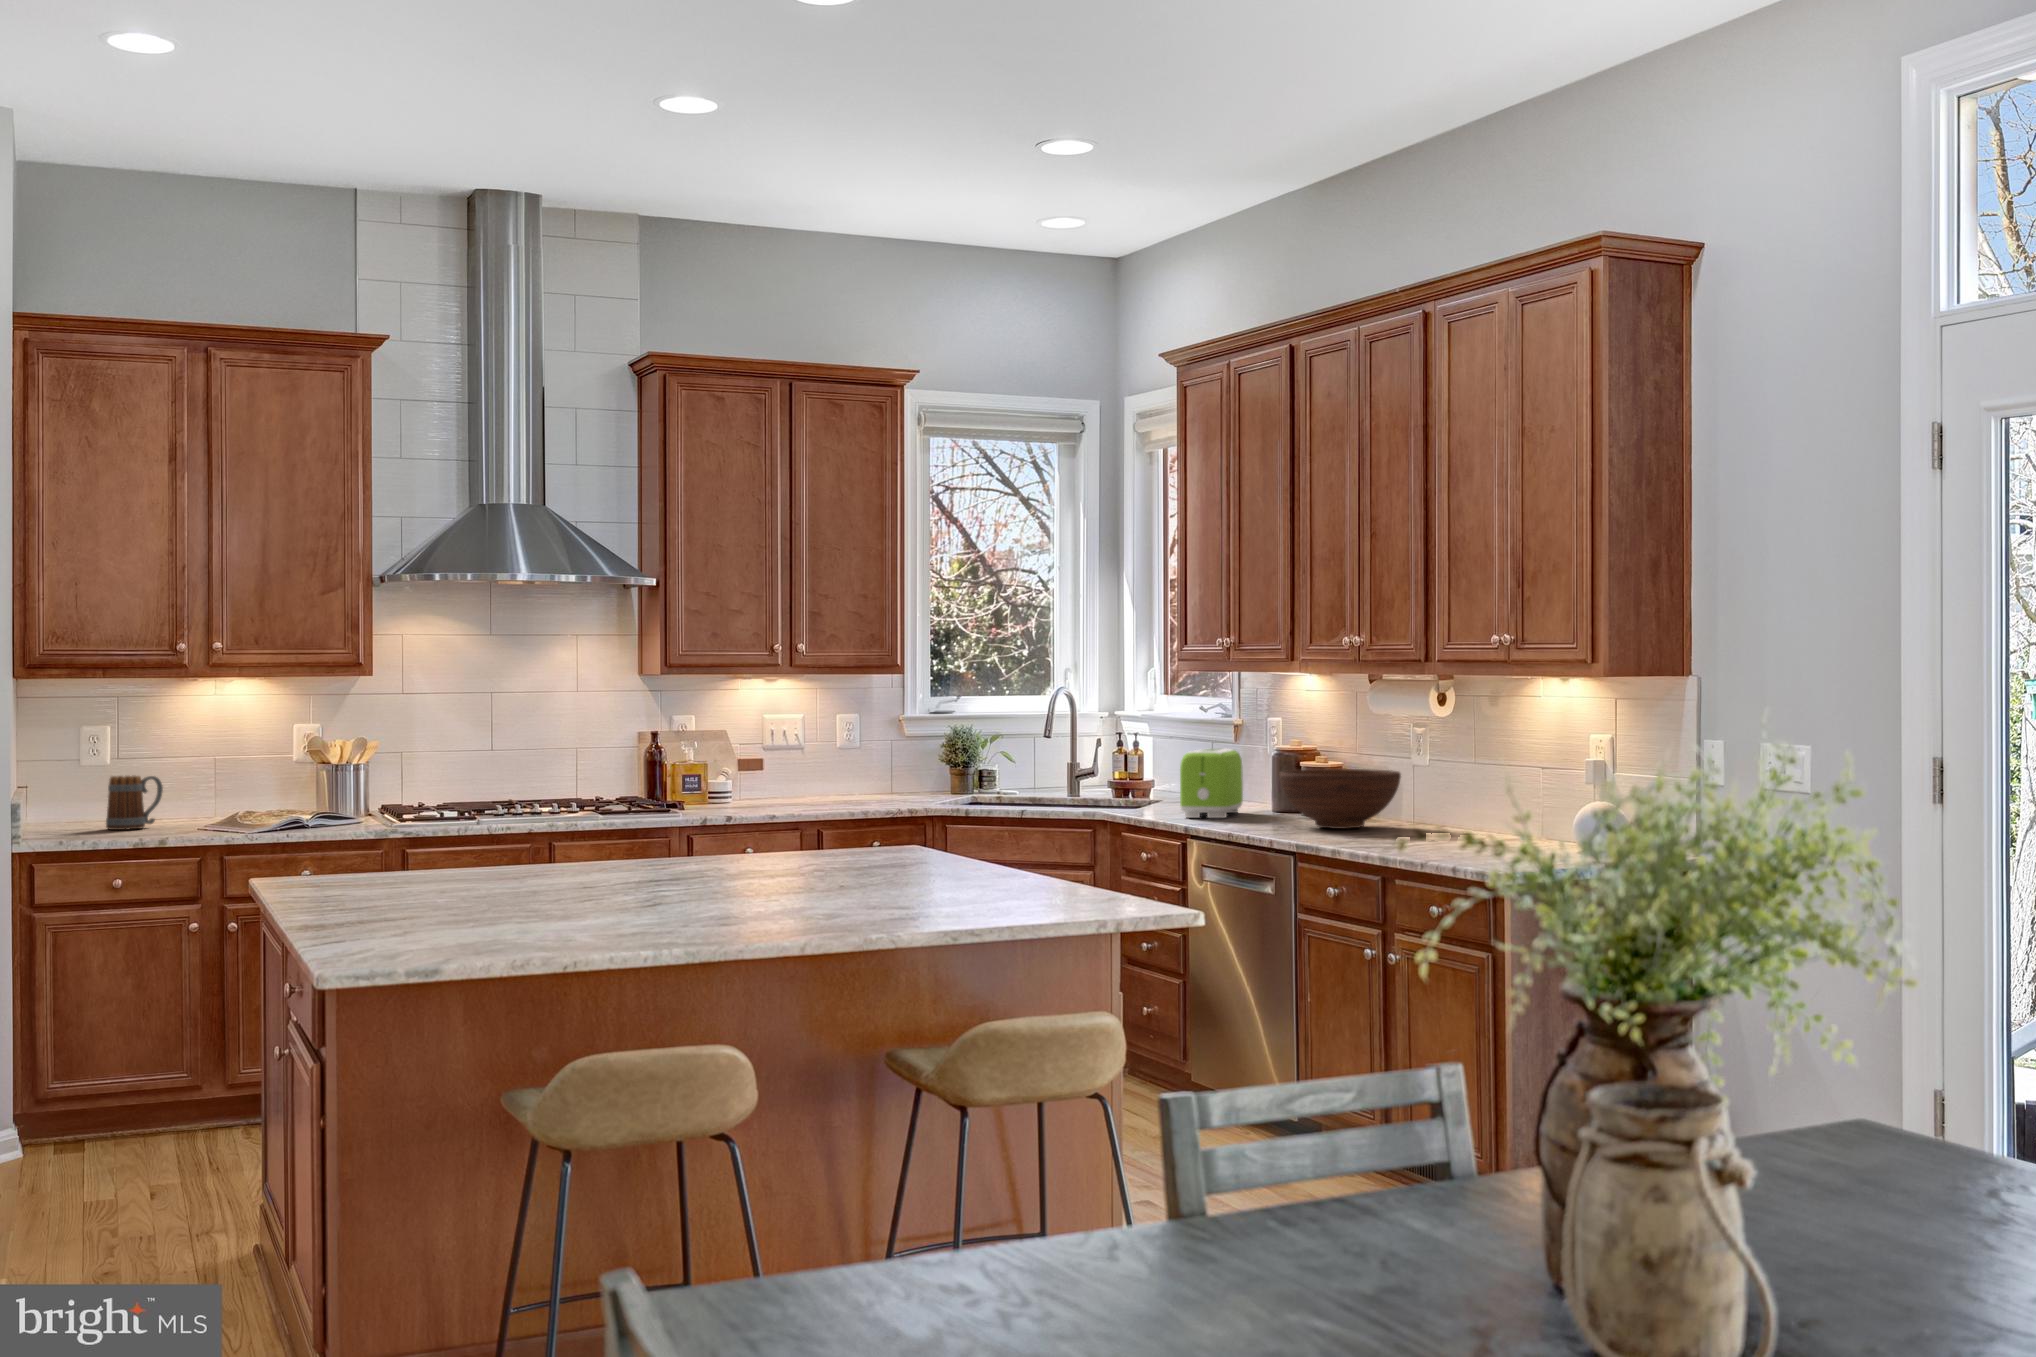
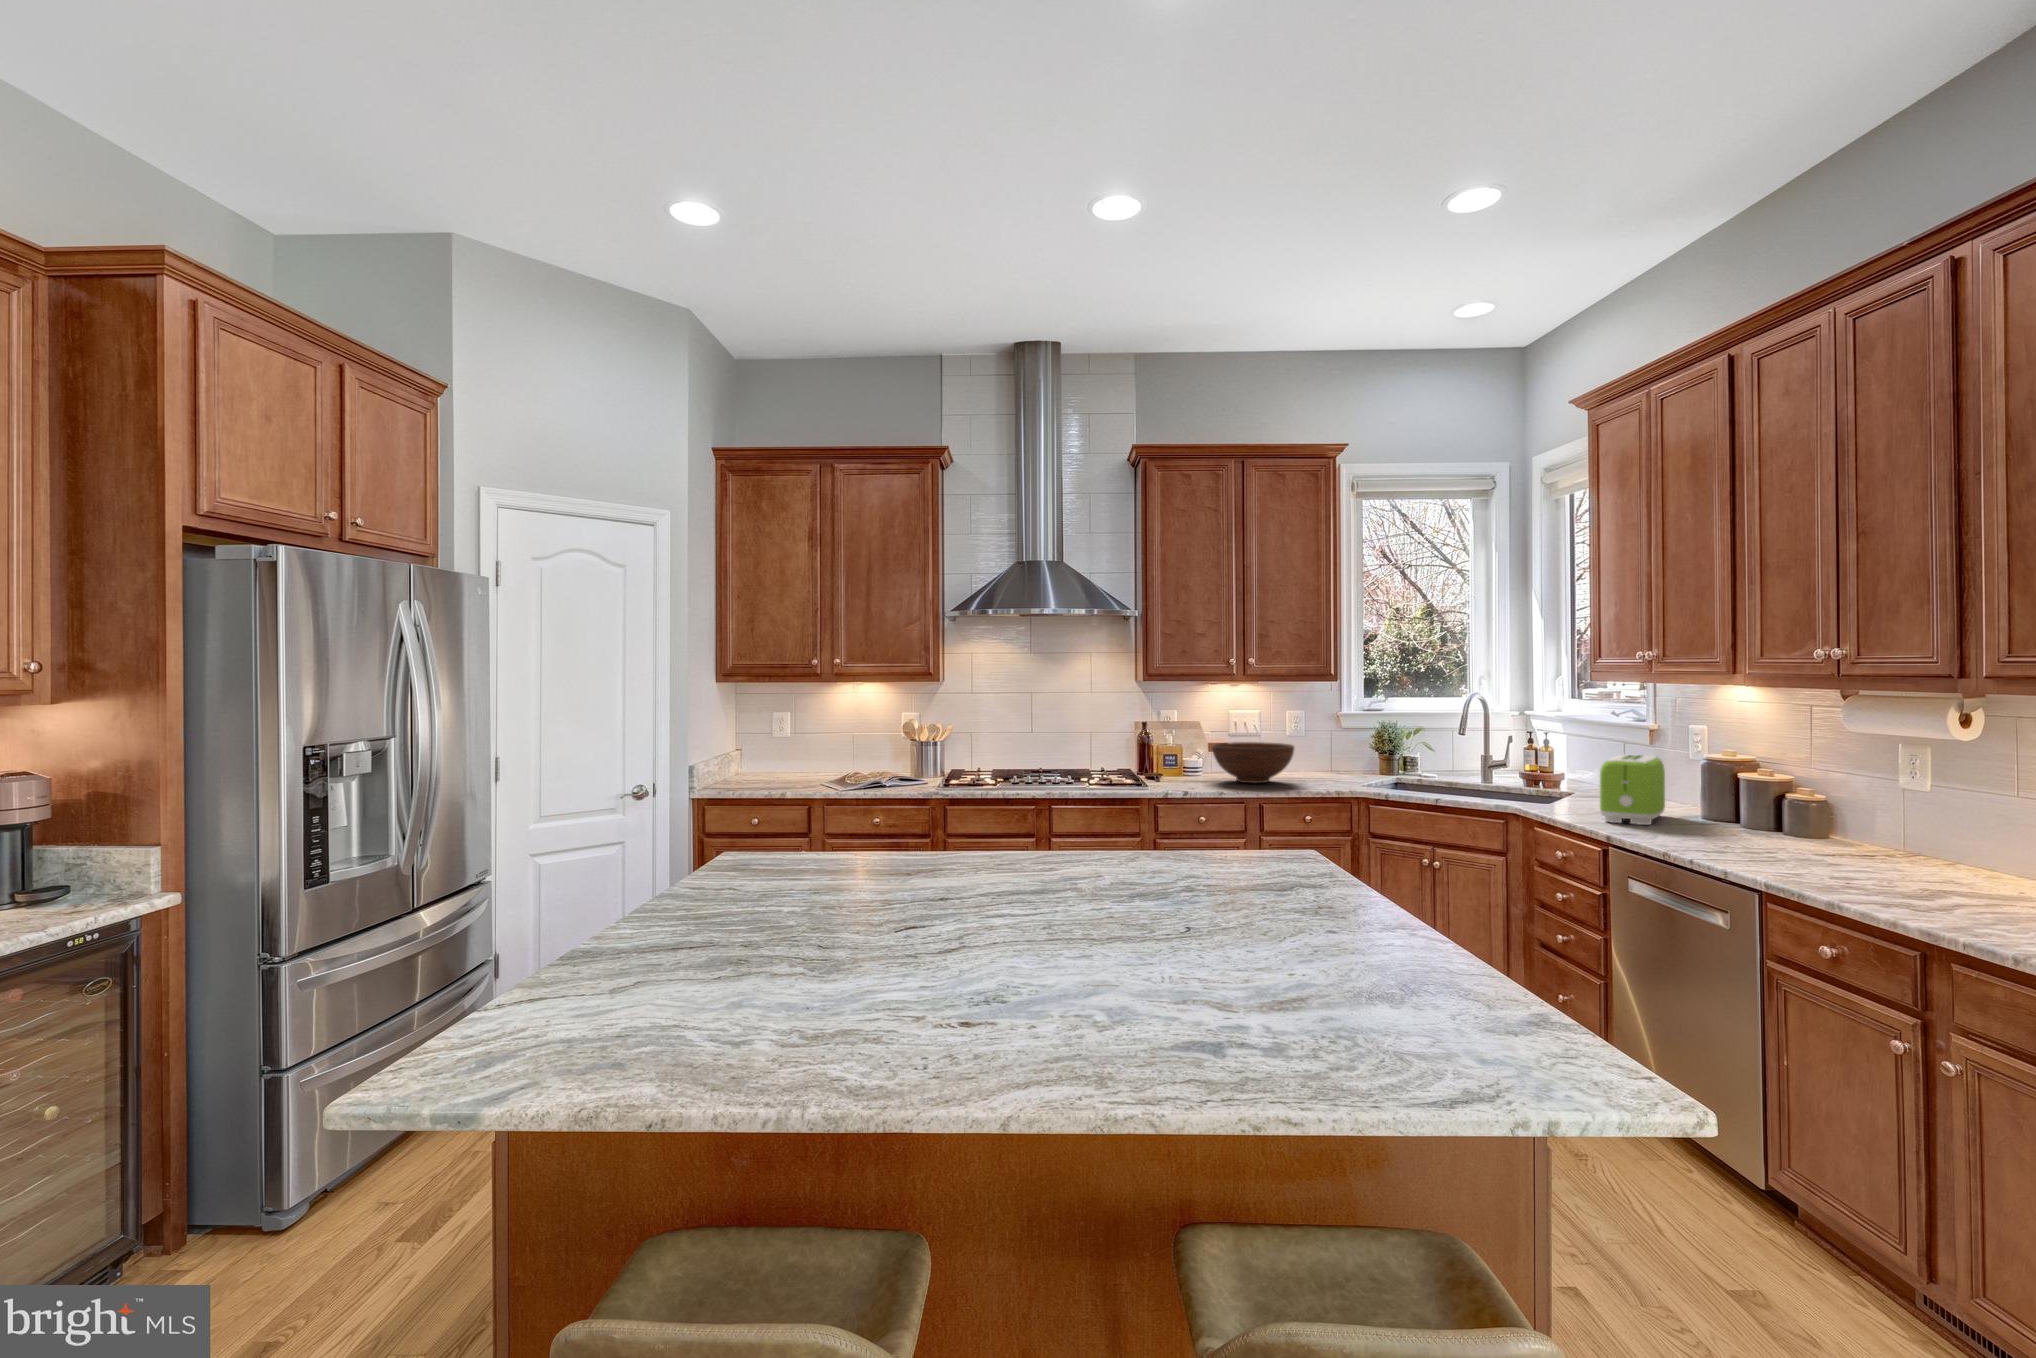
fruit bowl: present [1279,769,1401,829] -> present [1212,742,1294,783]
mug: present [106,776,163,830] -> none [748,754,786,792]

